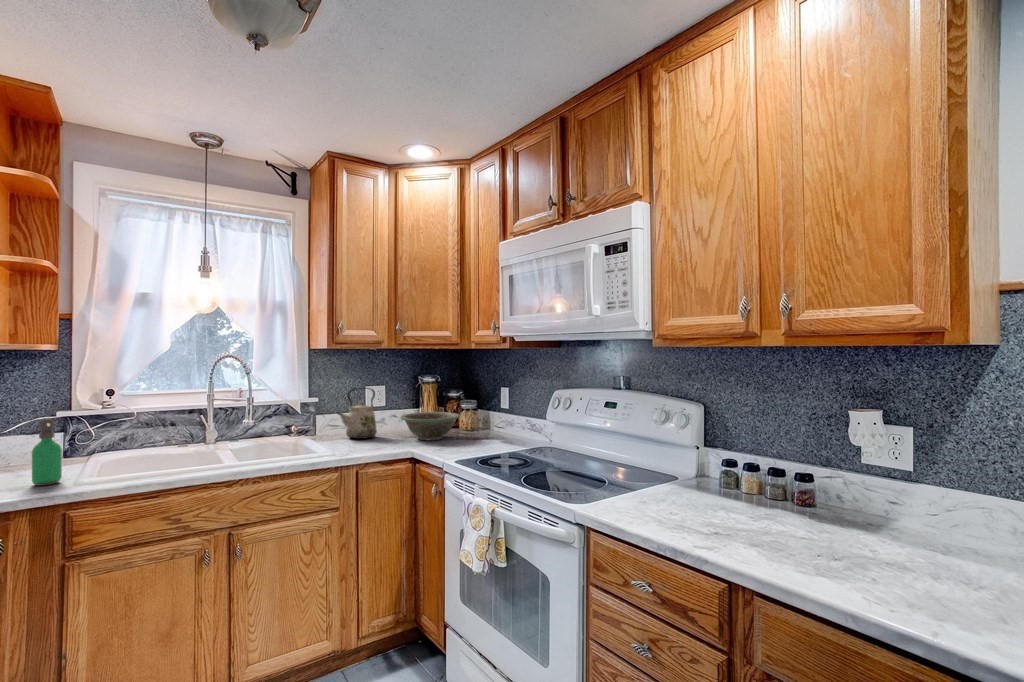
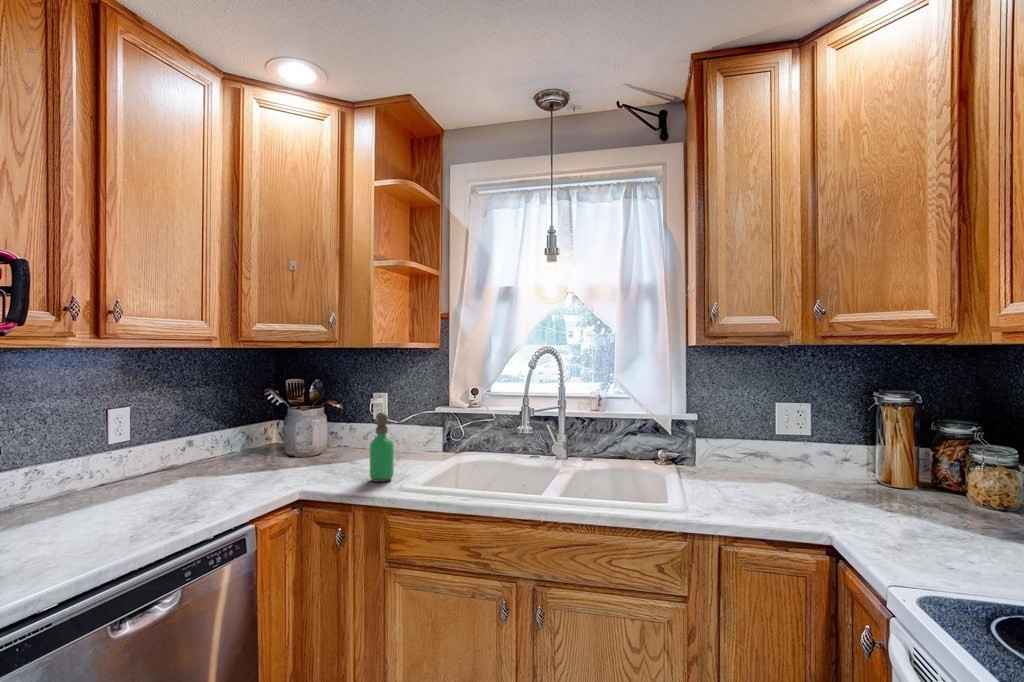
kettle: present [337,388,377,439] -> none [713,405,783,487]
decorative bowl: present [400,412,460,440] -> none [823,457,964,519]

